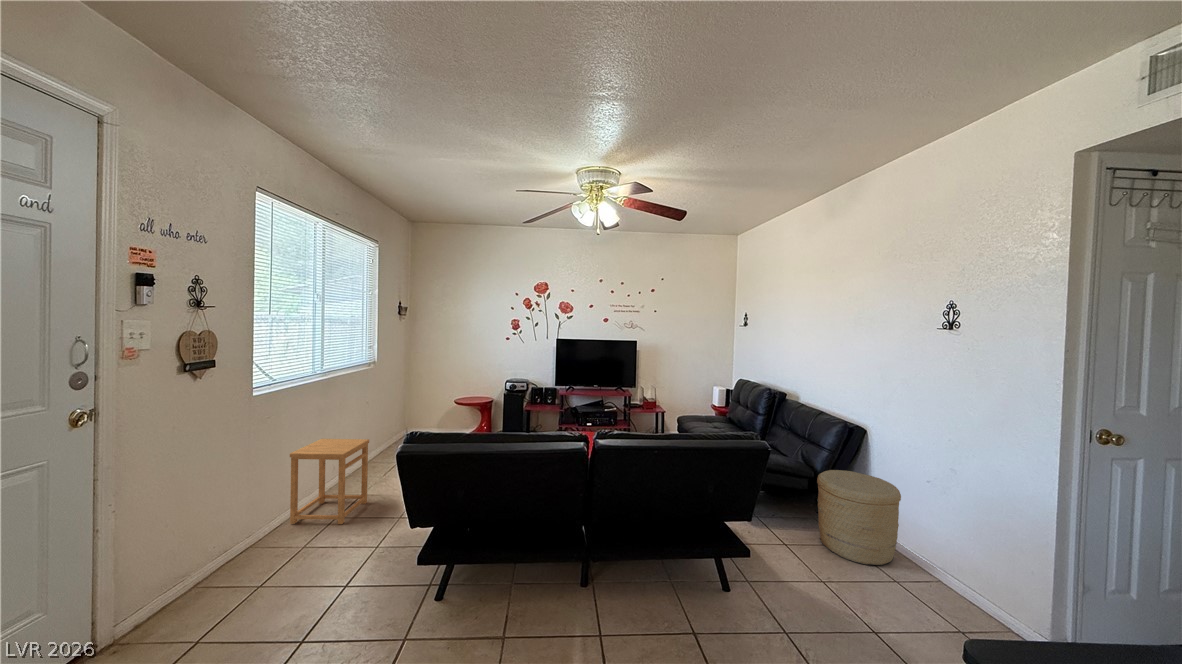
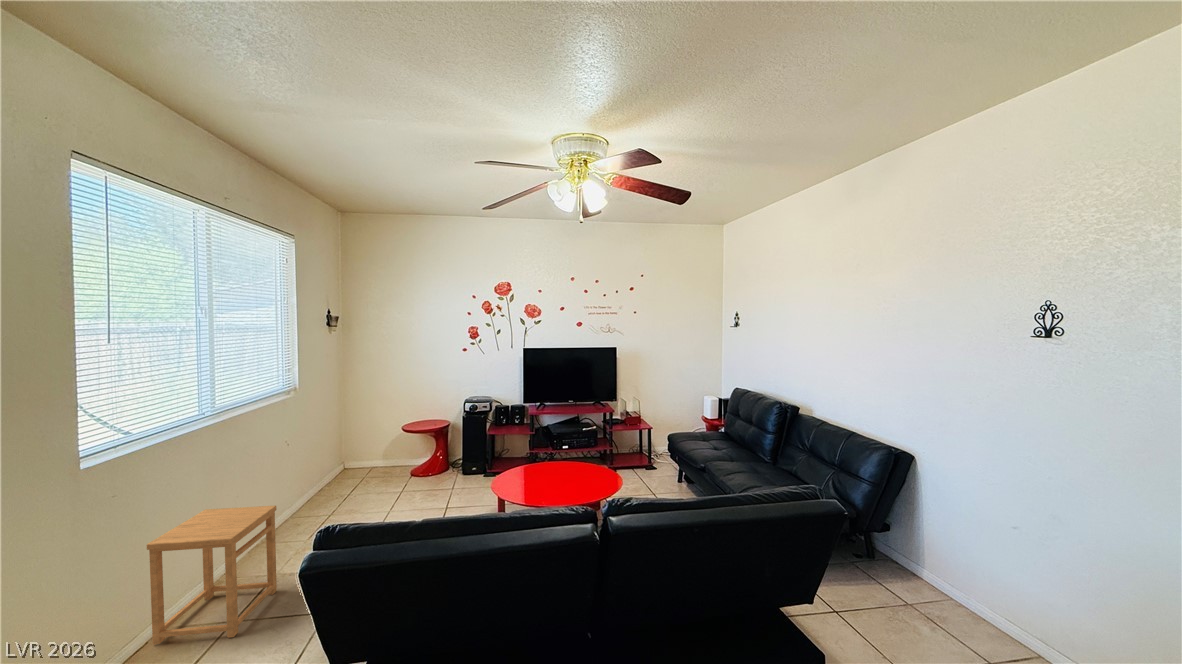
woven basket: present [817,470,901,565] -> none [863,508,974,635]

